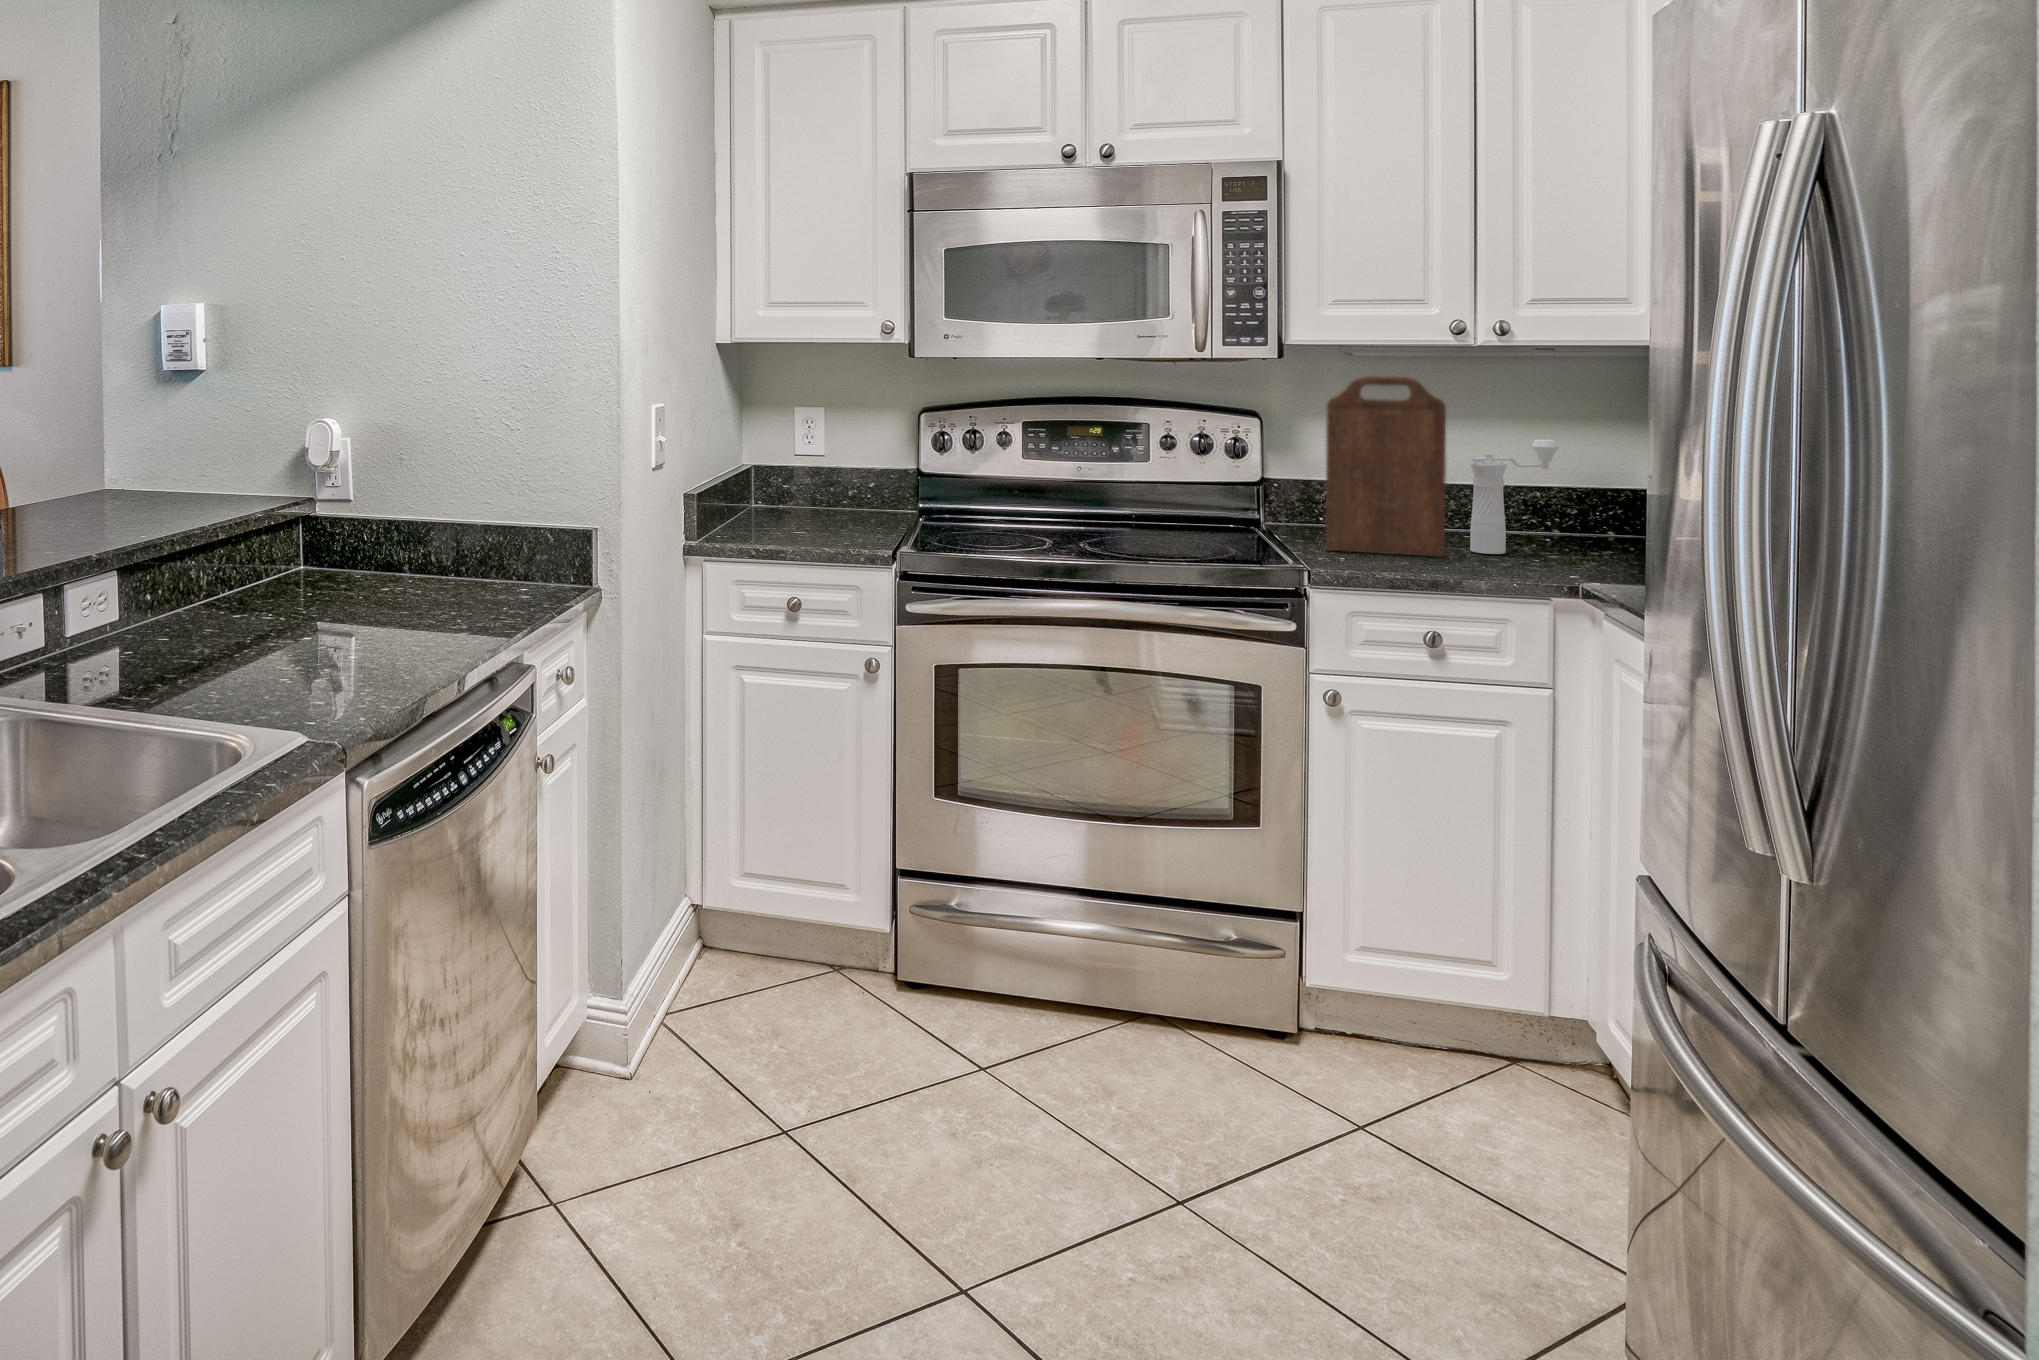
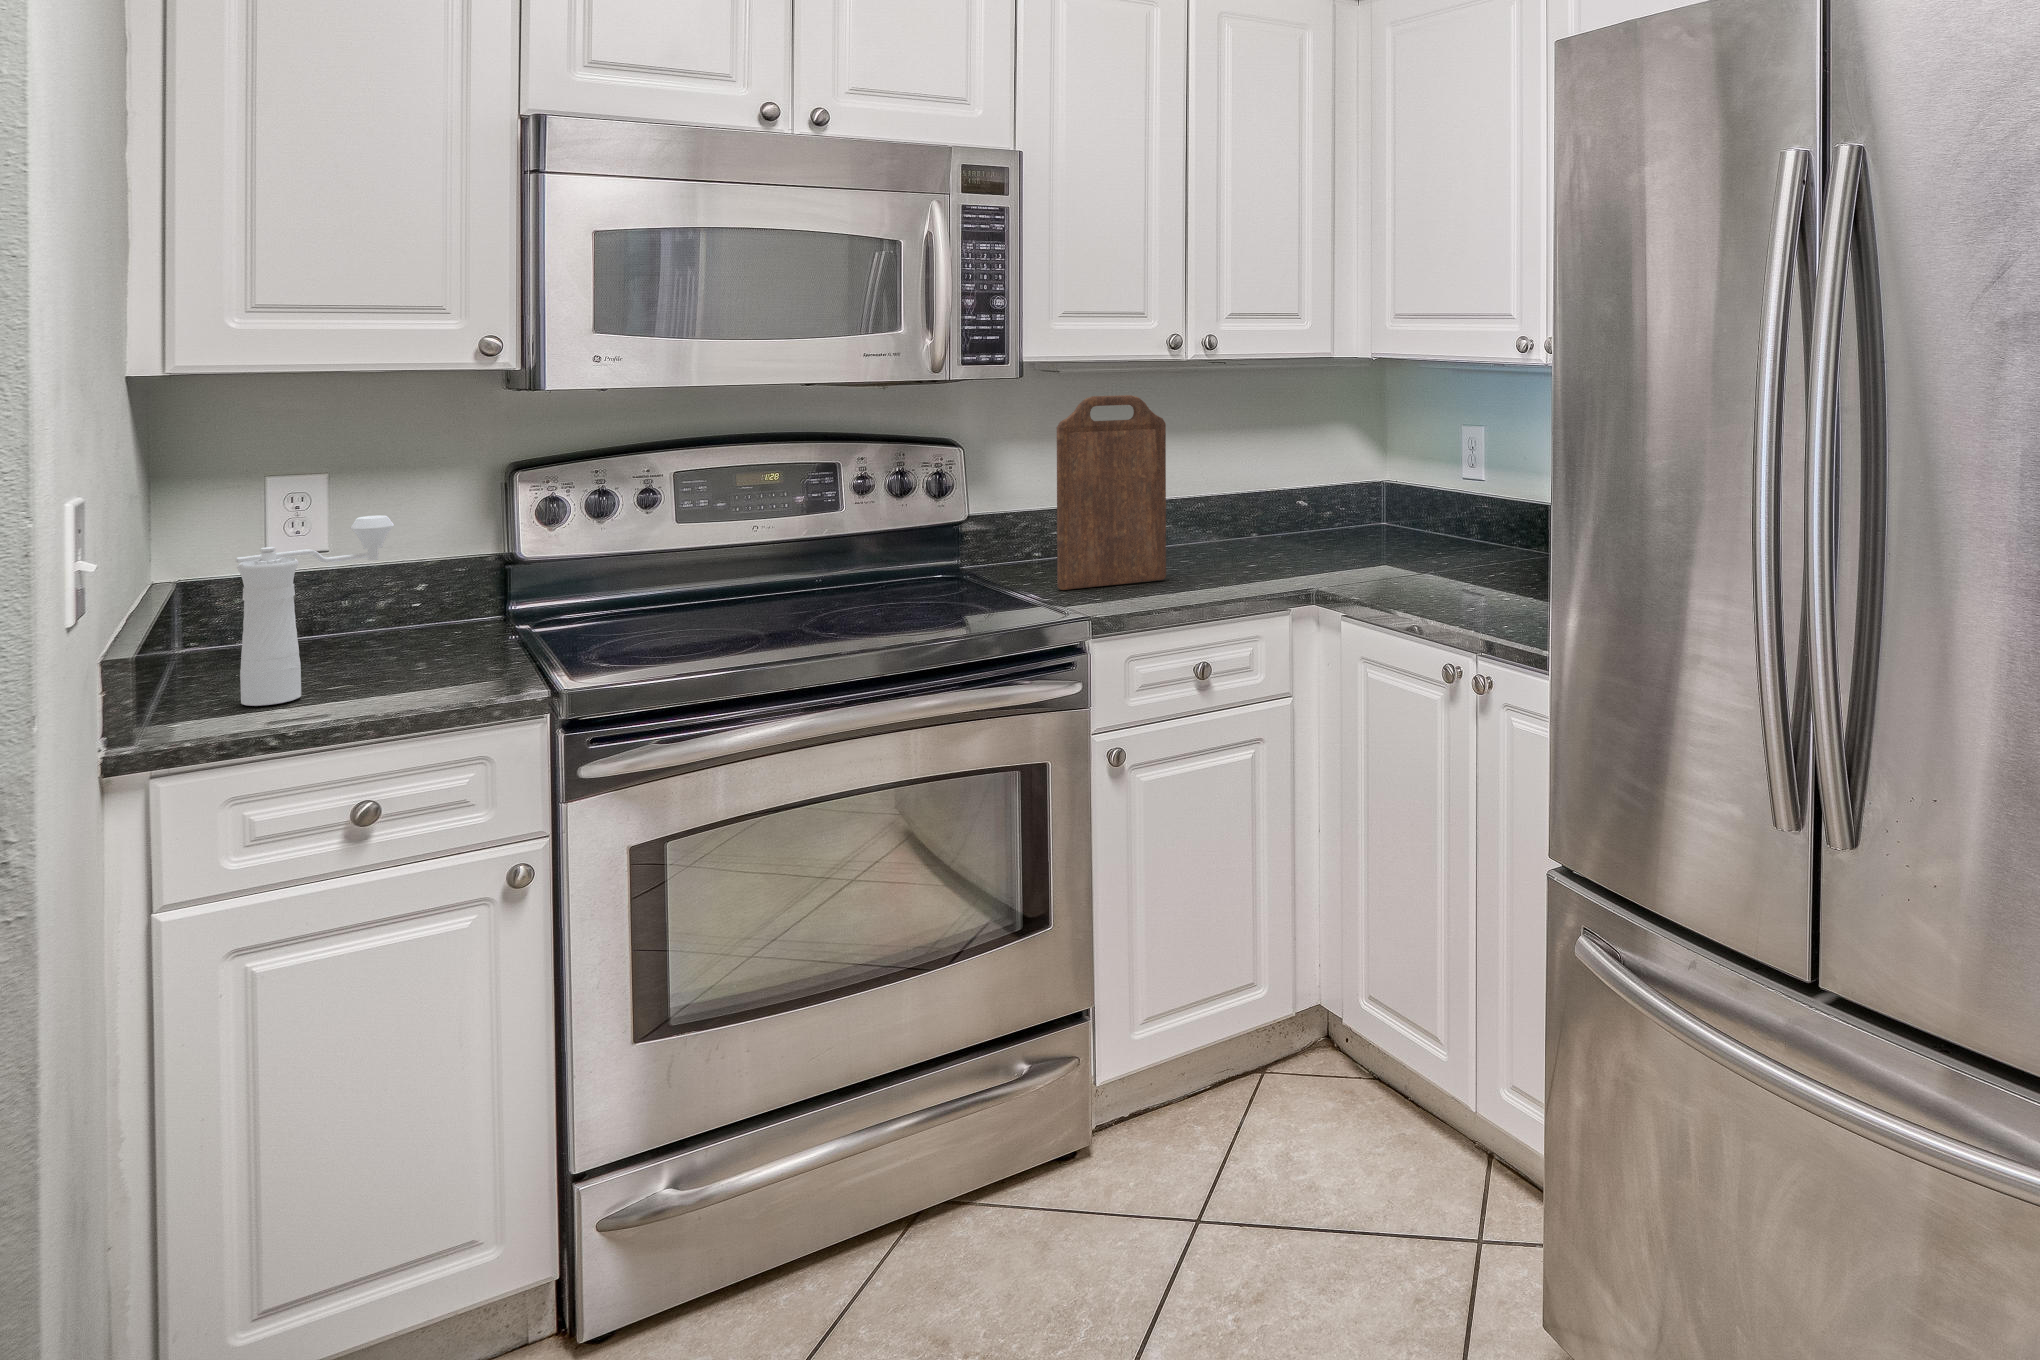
pepper mill: present [1470,439,1559,554] -> present [236,515,394,706]

